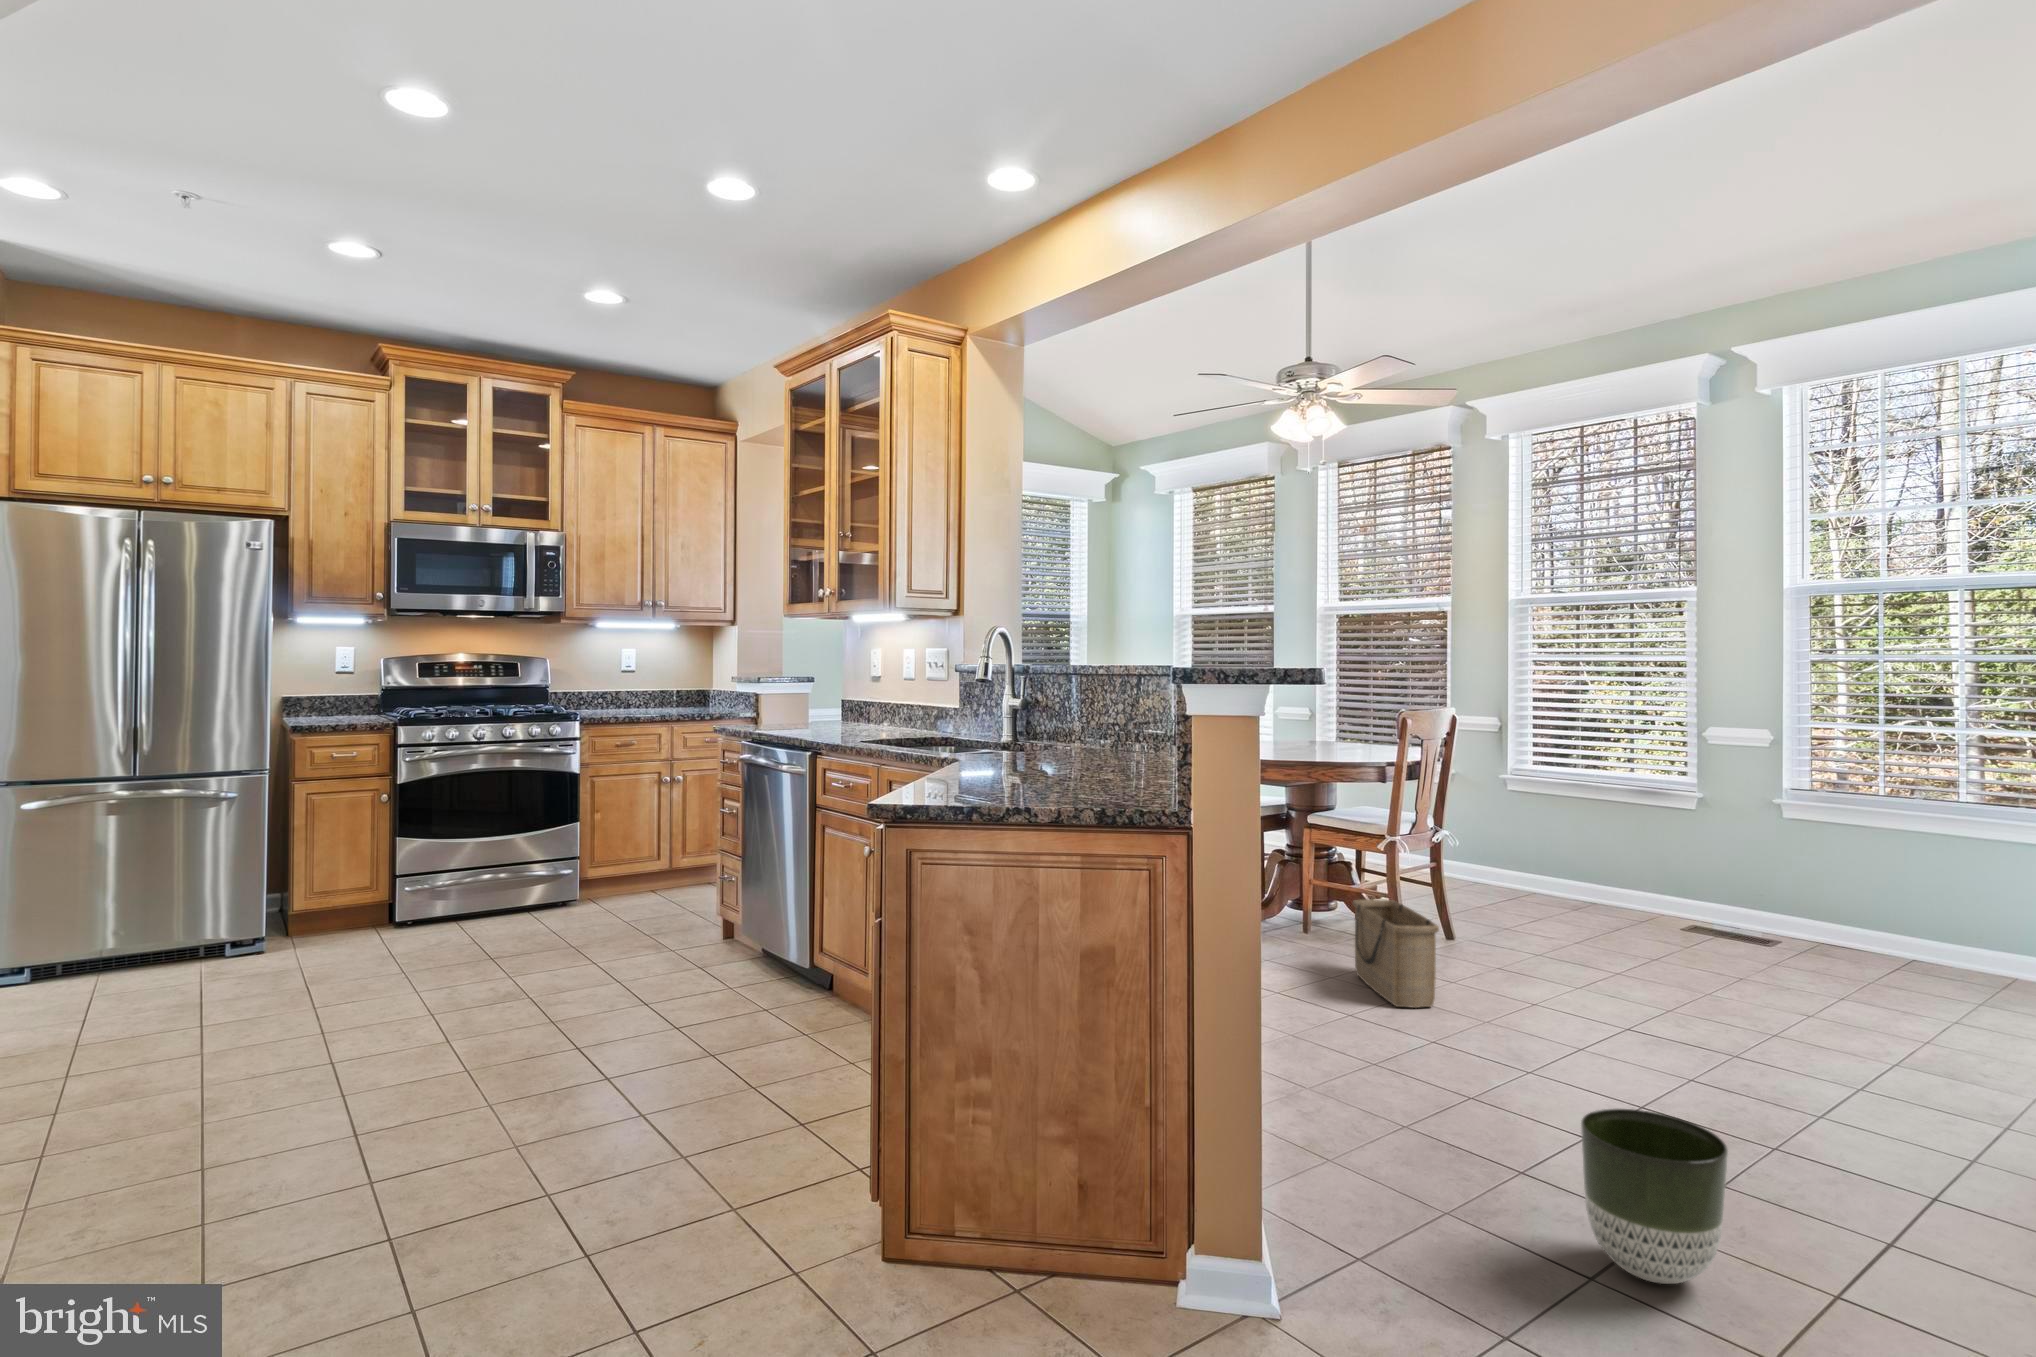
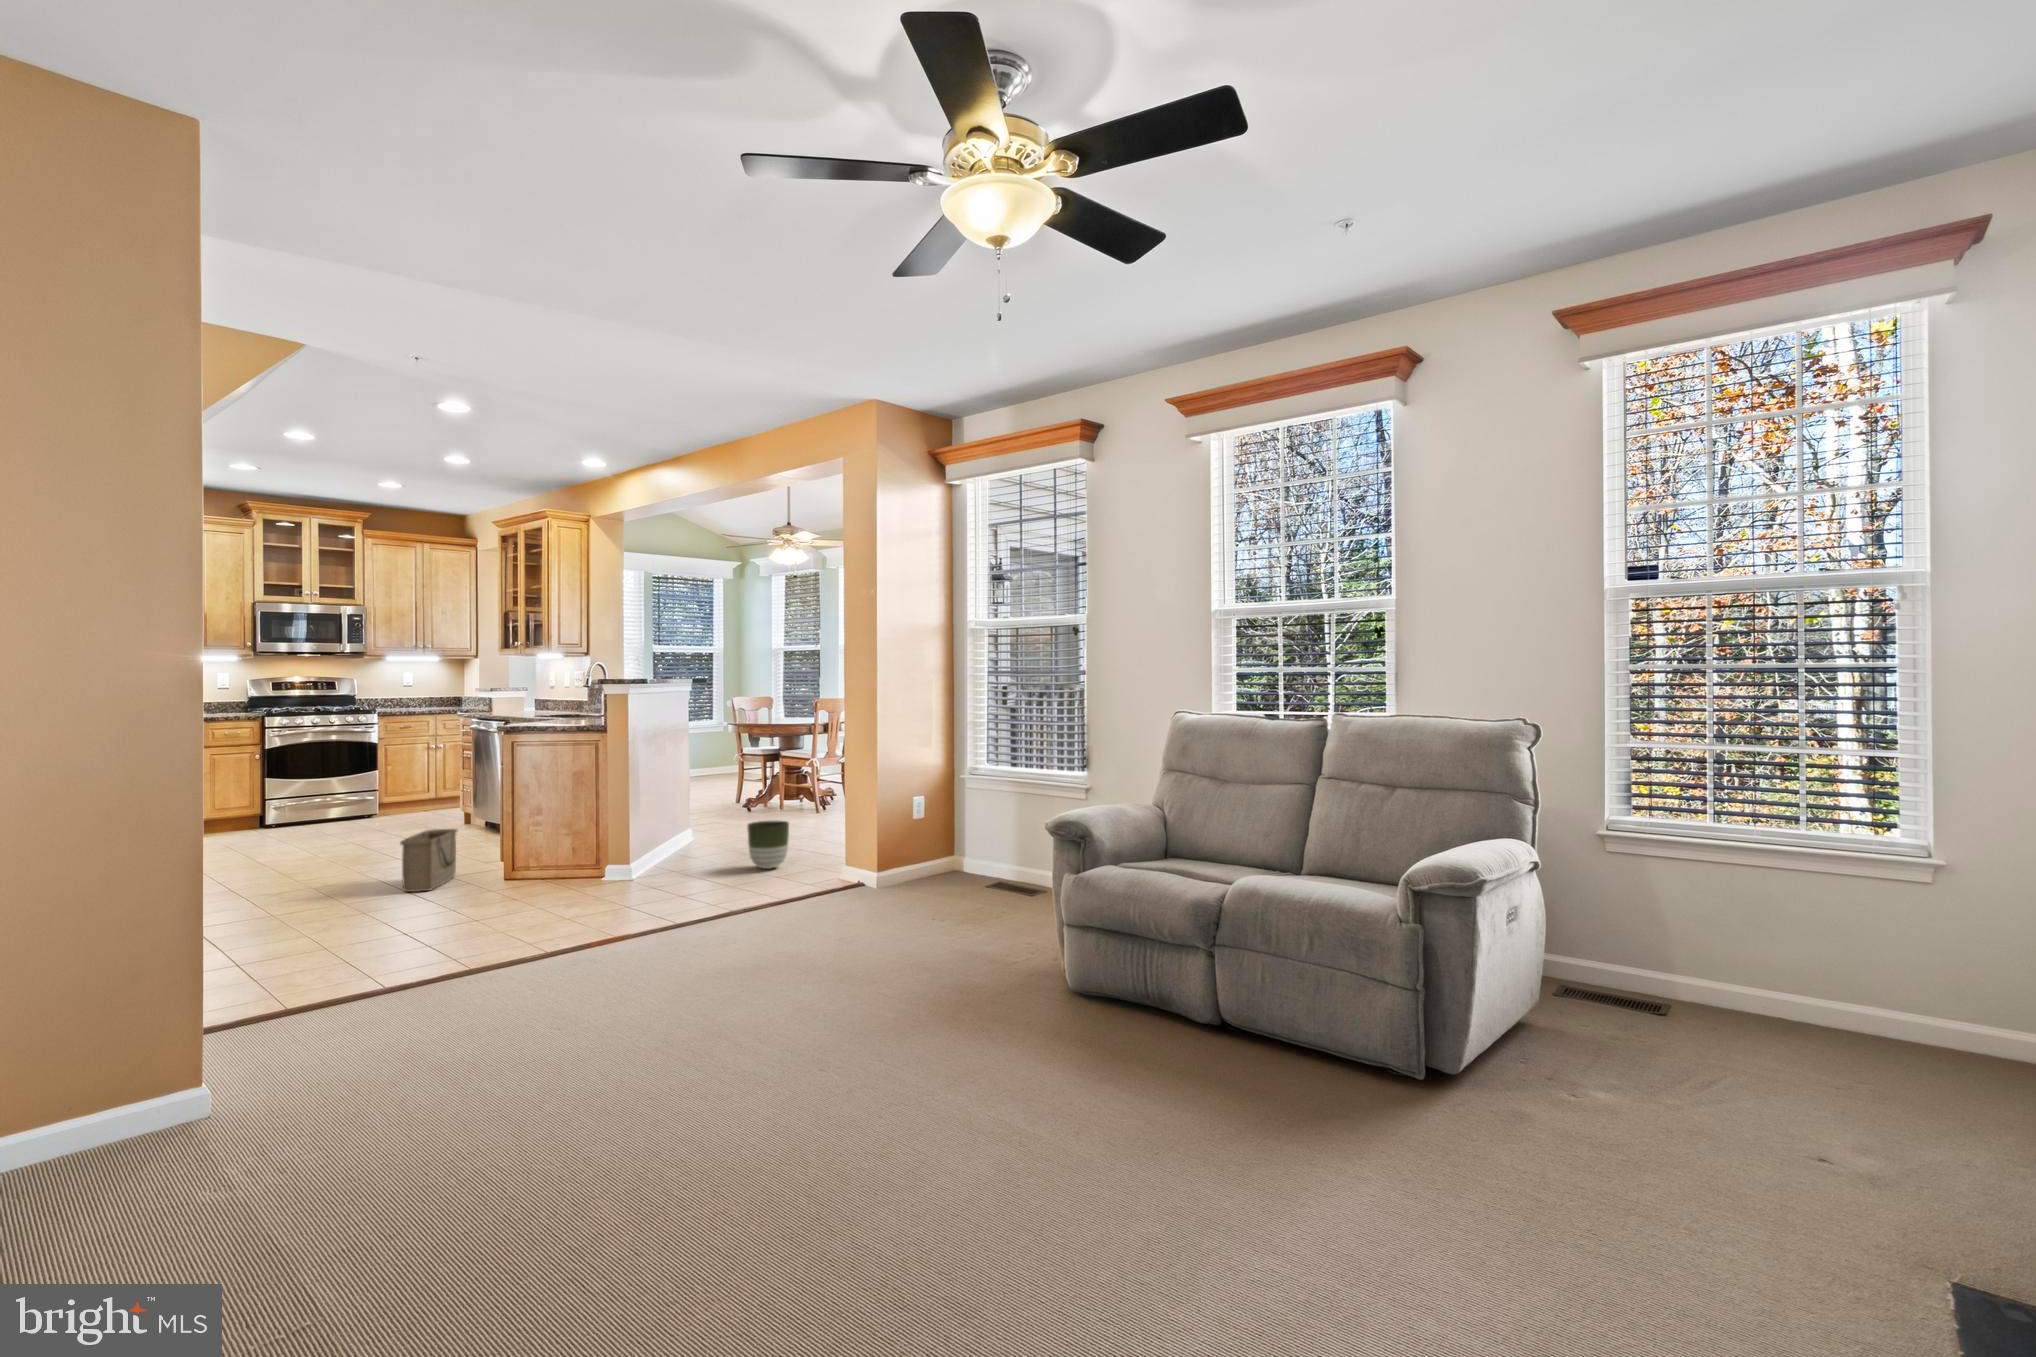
basket: present [1353,899,1439,1008] -> present [400,829,457,892]

